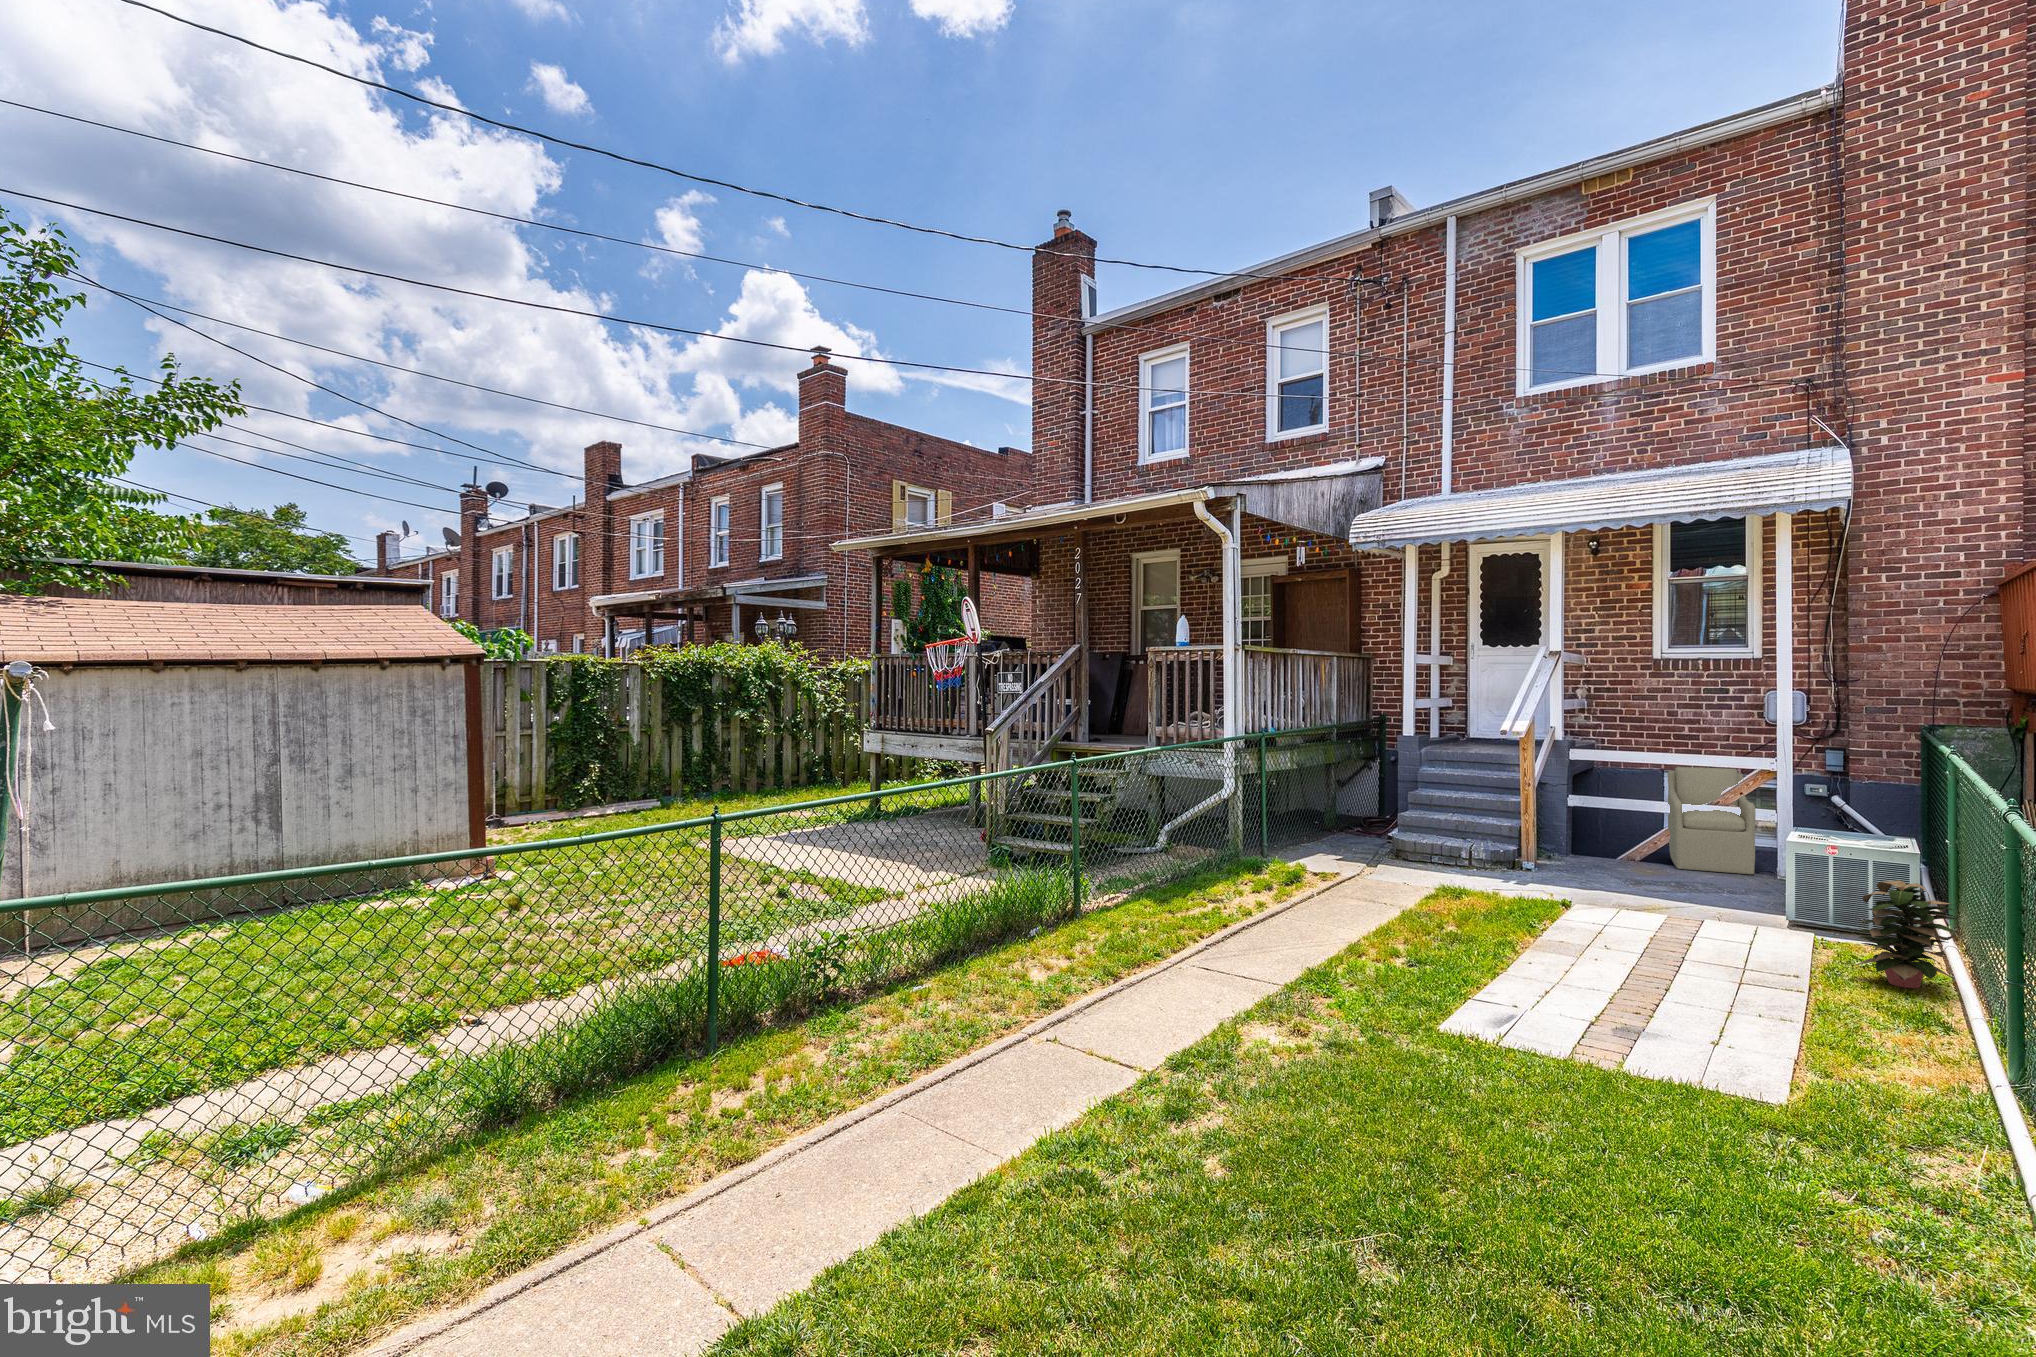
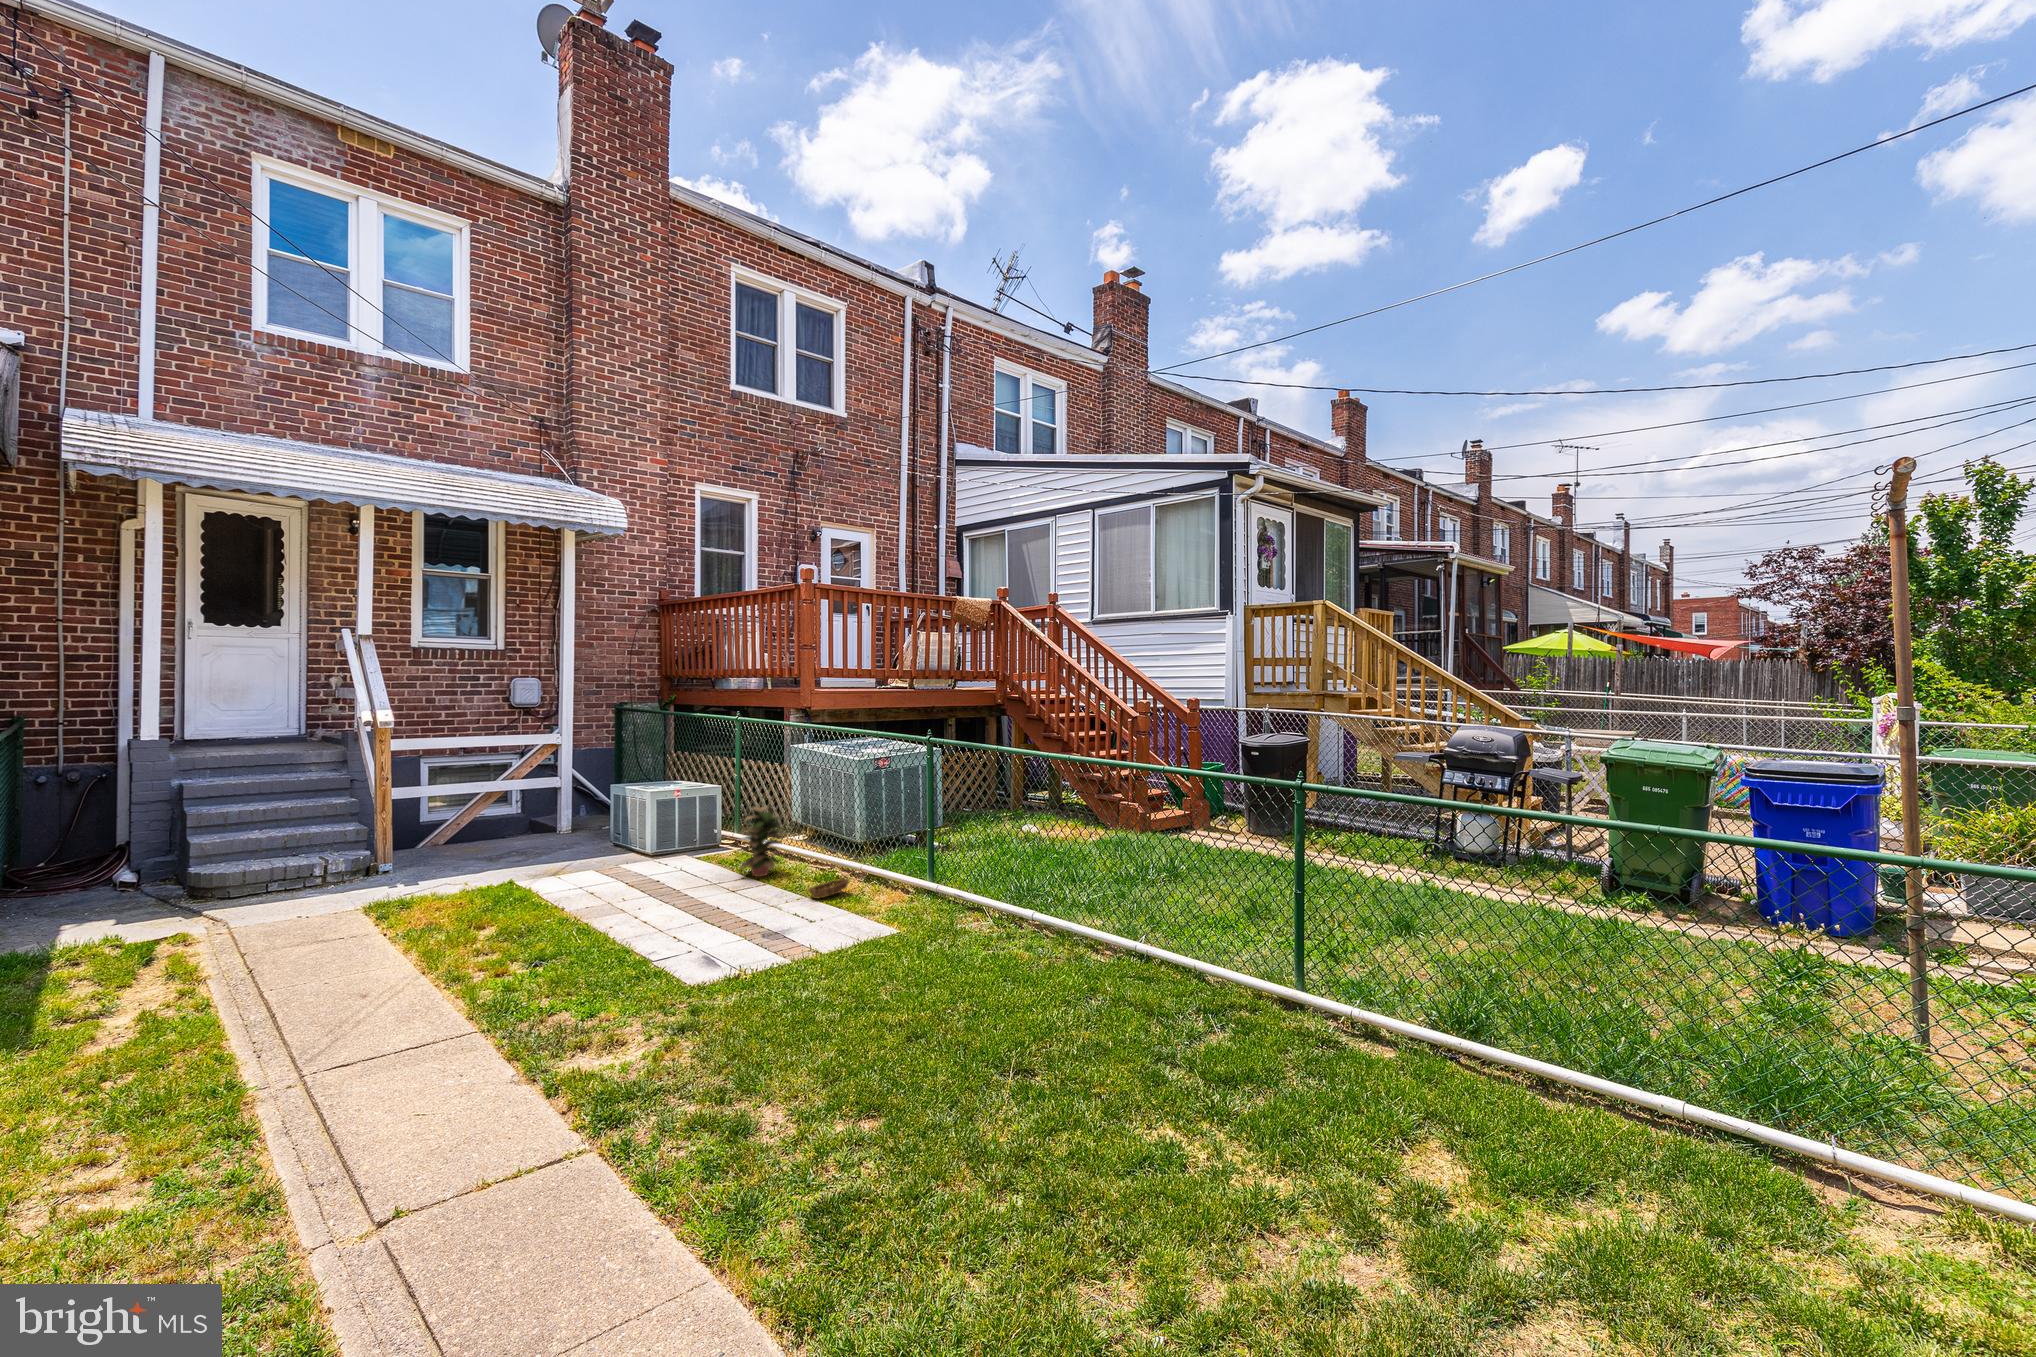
chair: present [1668,767,1756,874] -> none [438,748,530,846]
basket: none [1860,1010,1985,1047] -> present [808,876,850,898]

